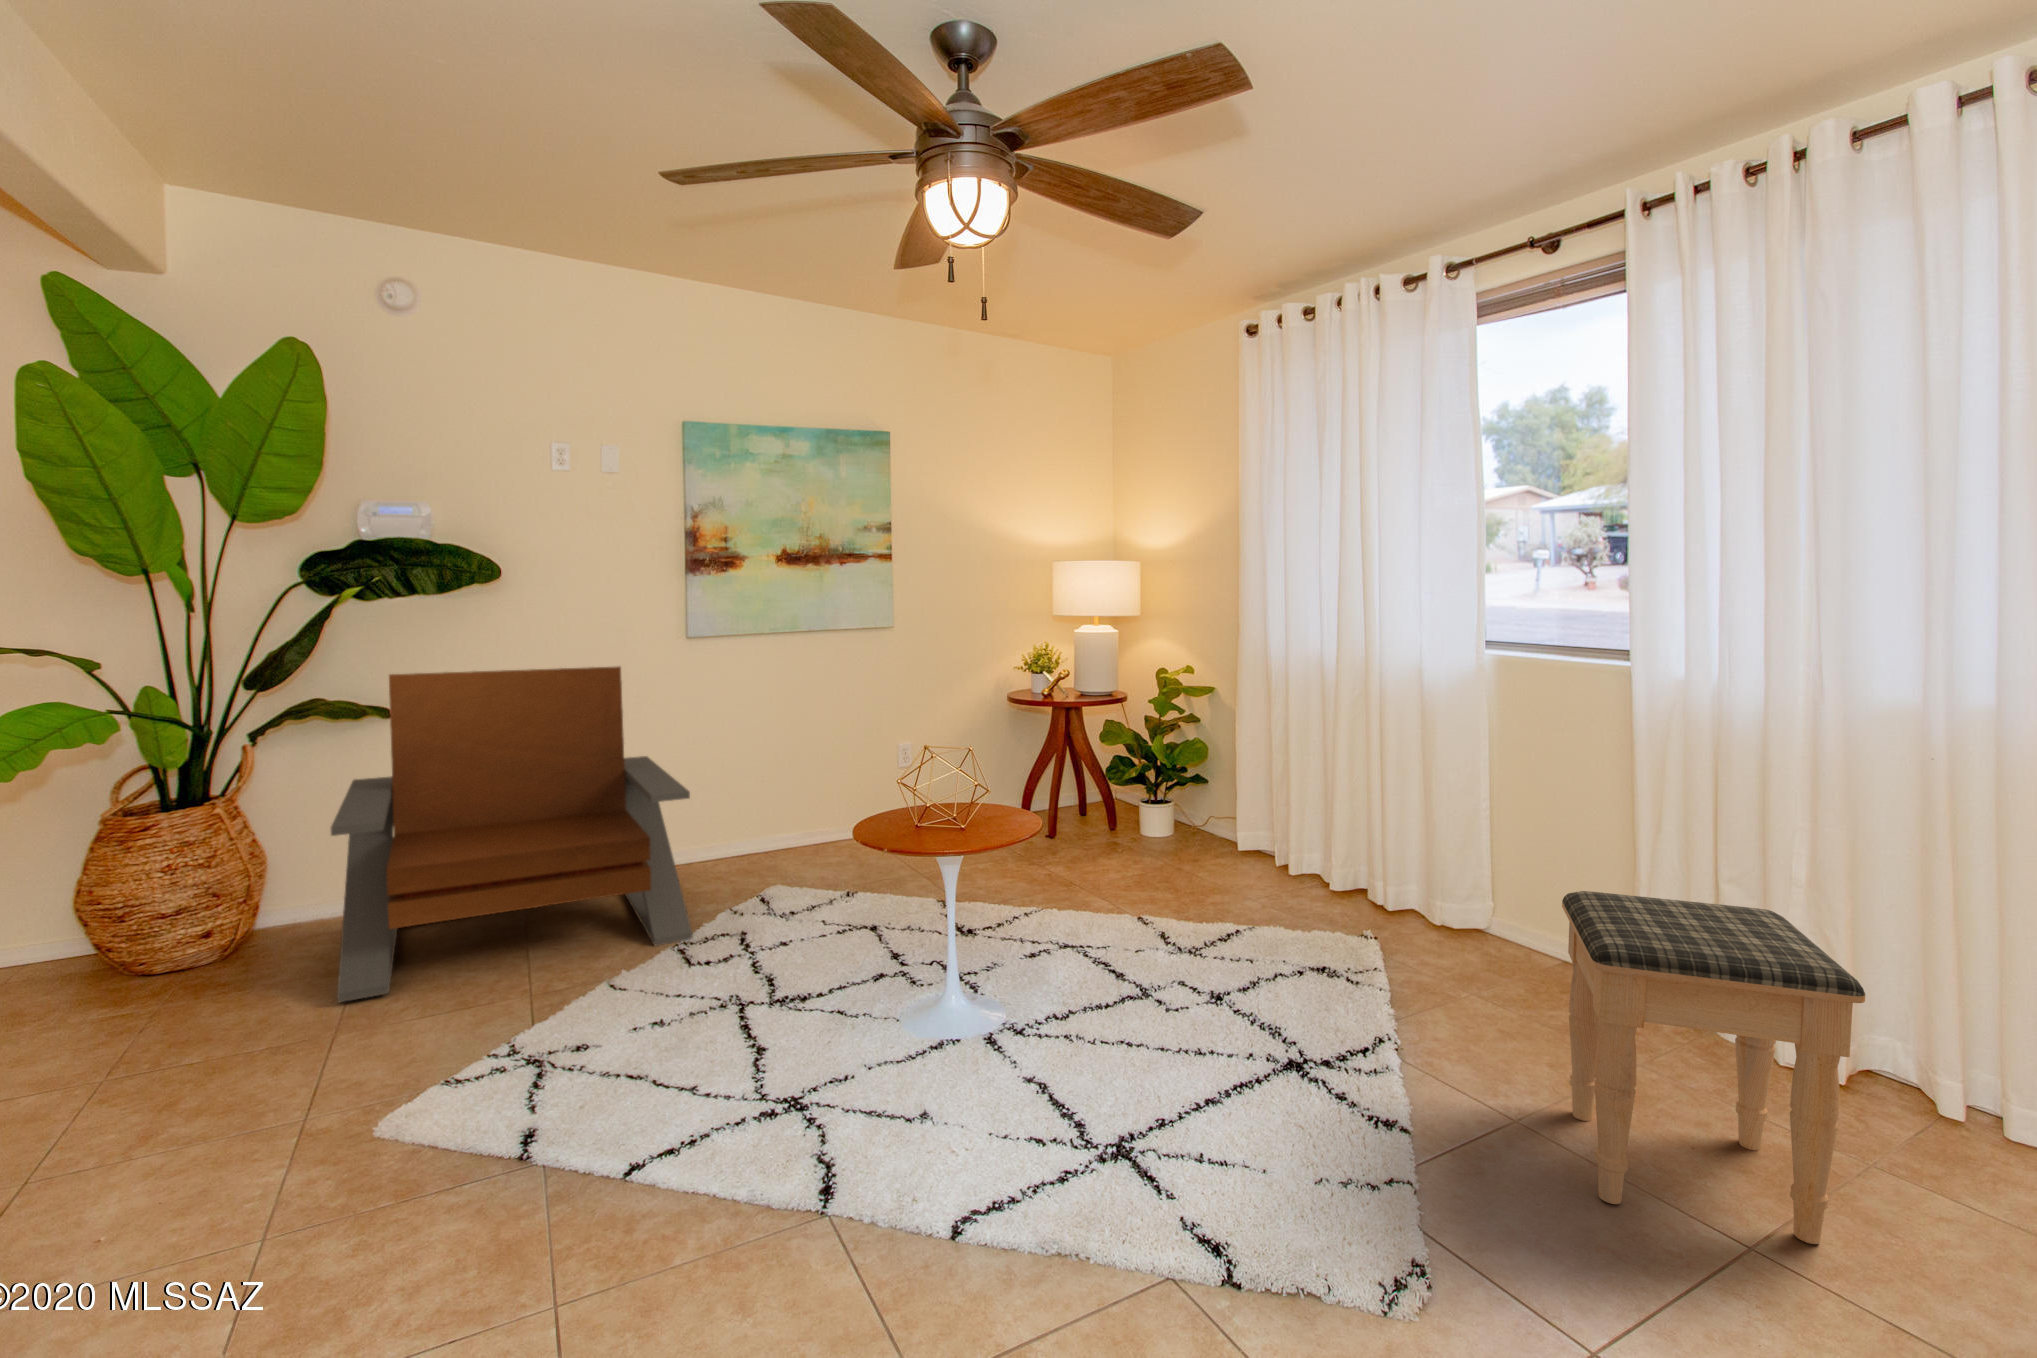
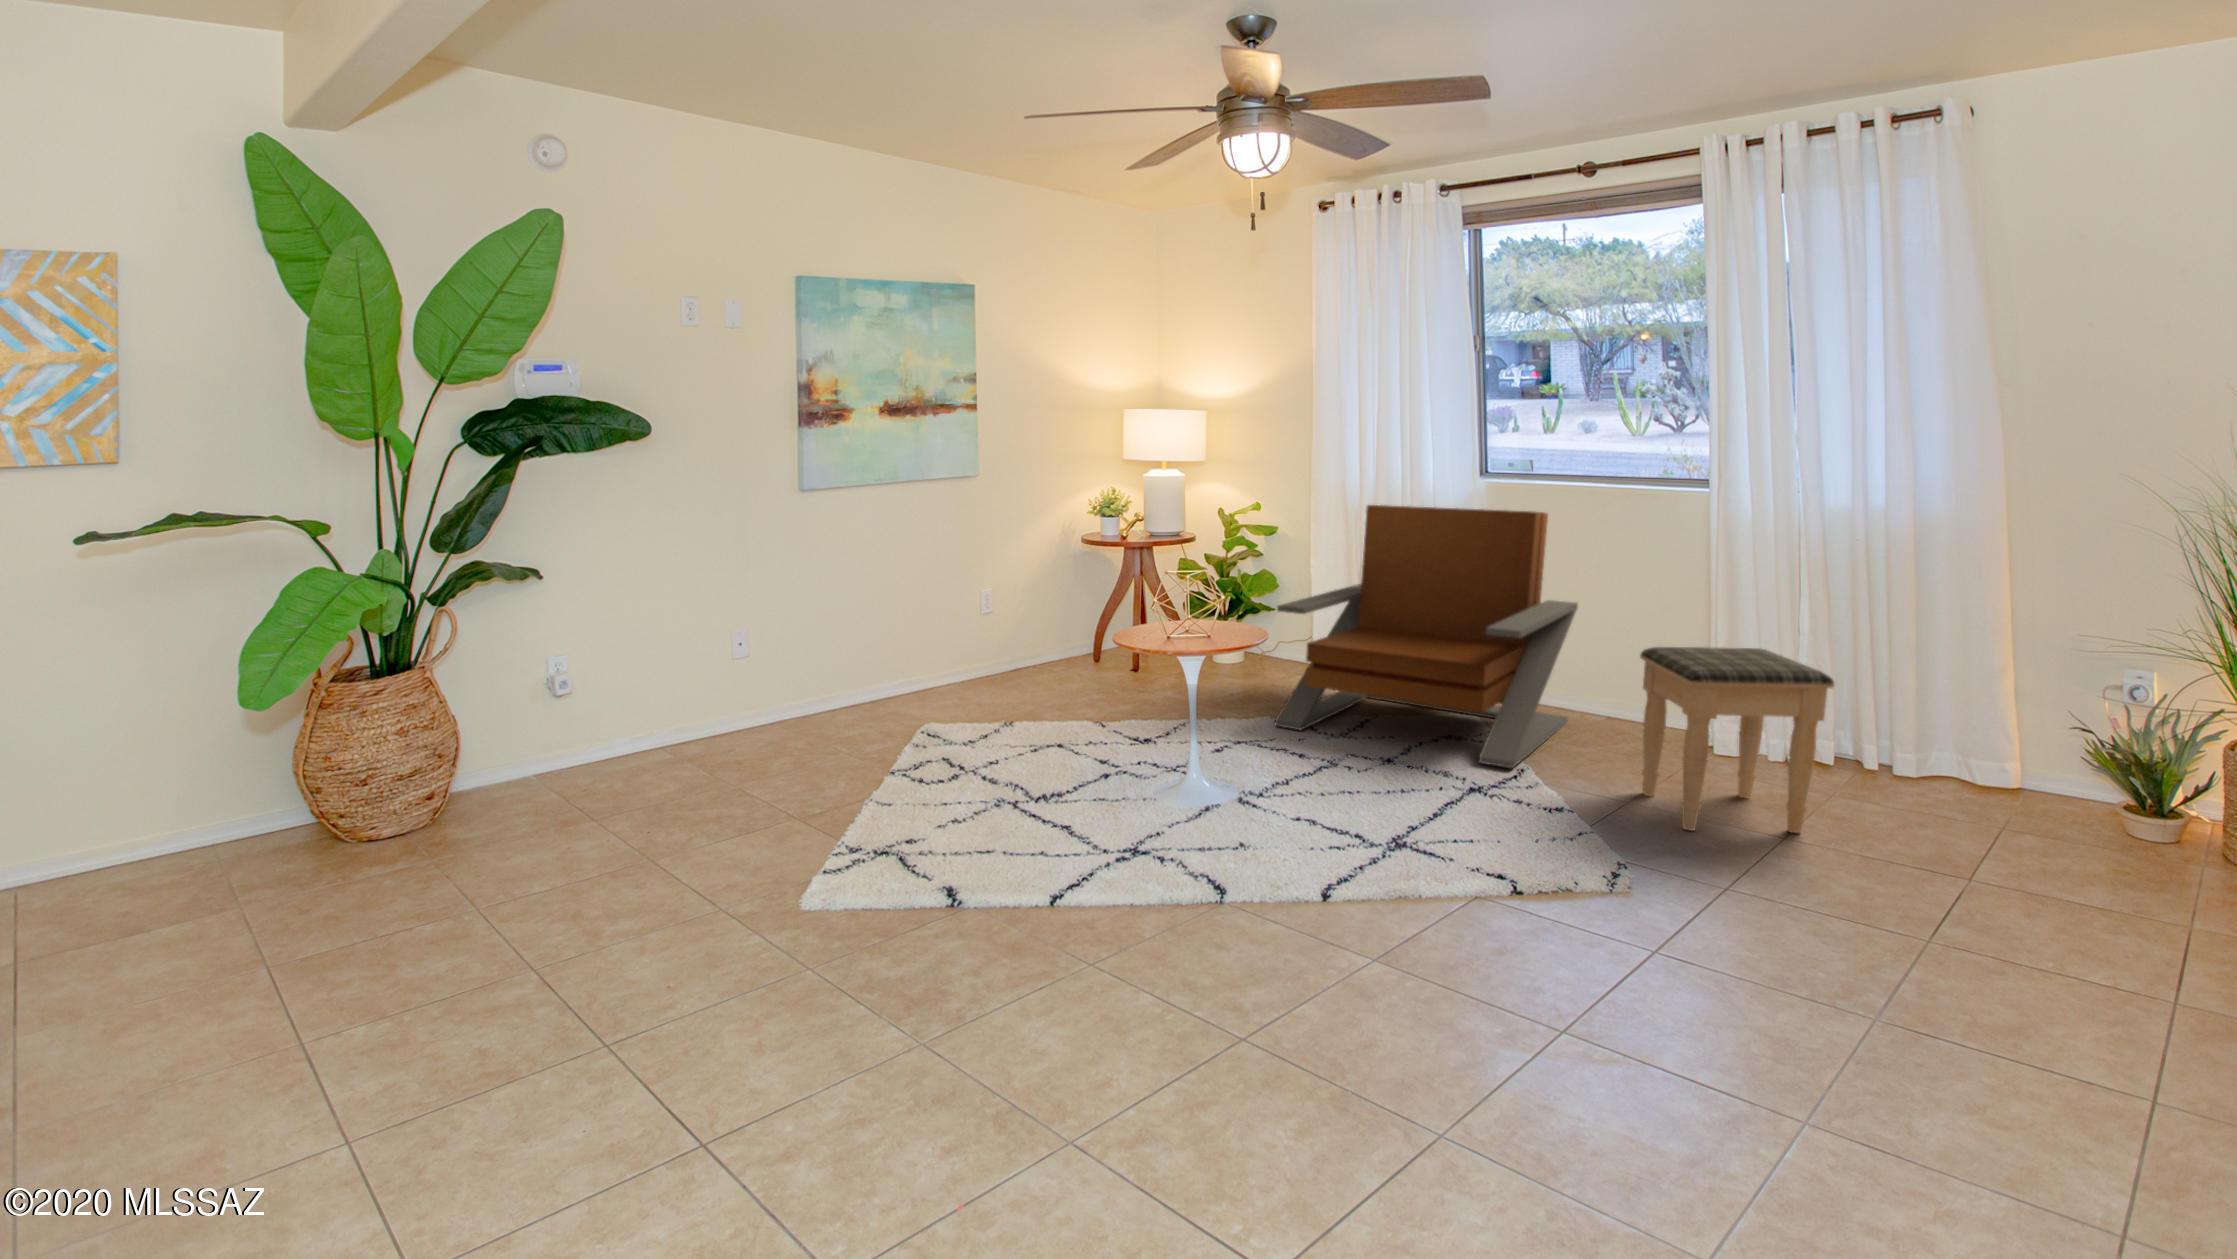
lounge chair: present [331,667,693,1002] -> present [1275,505,1578,768]

